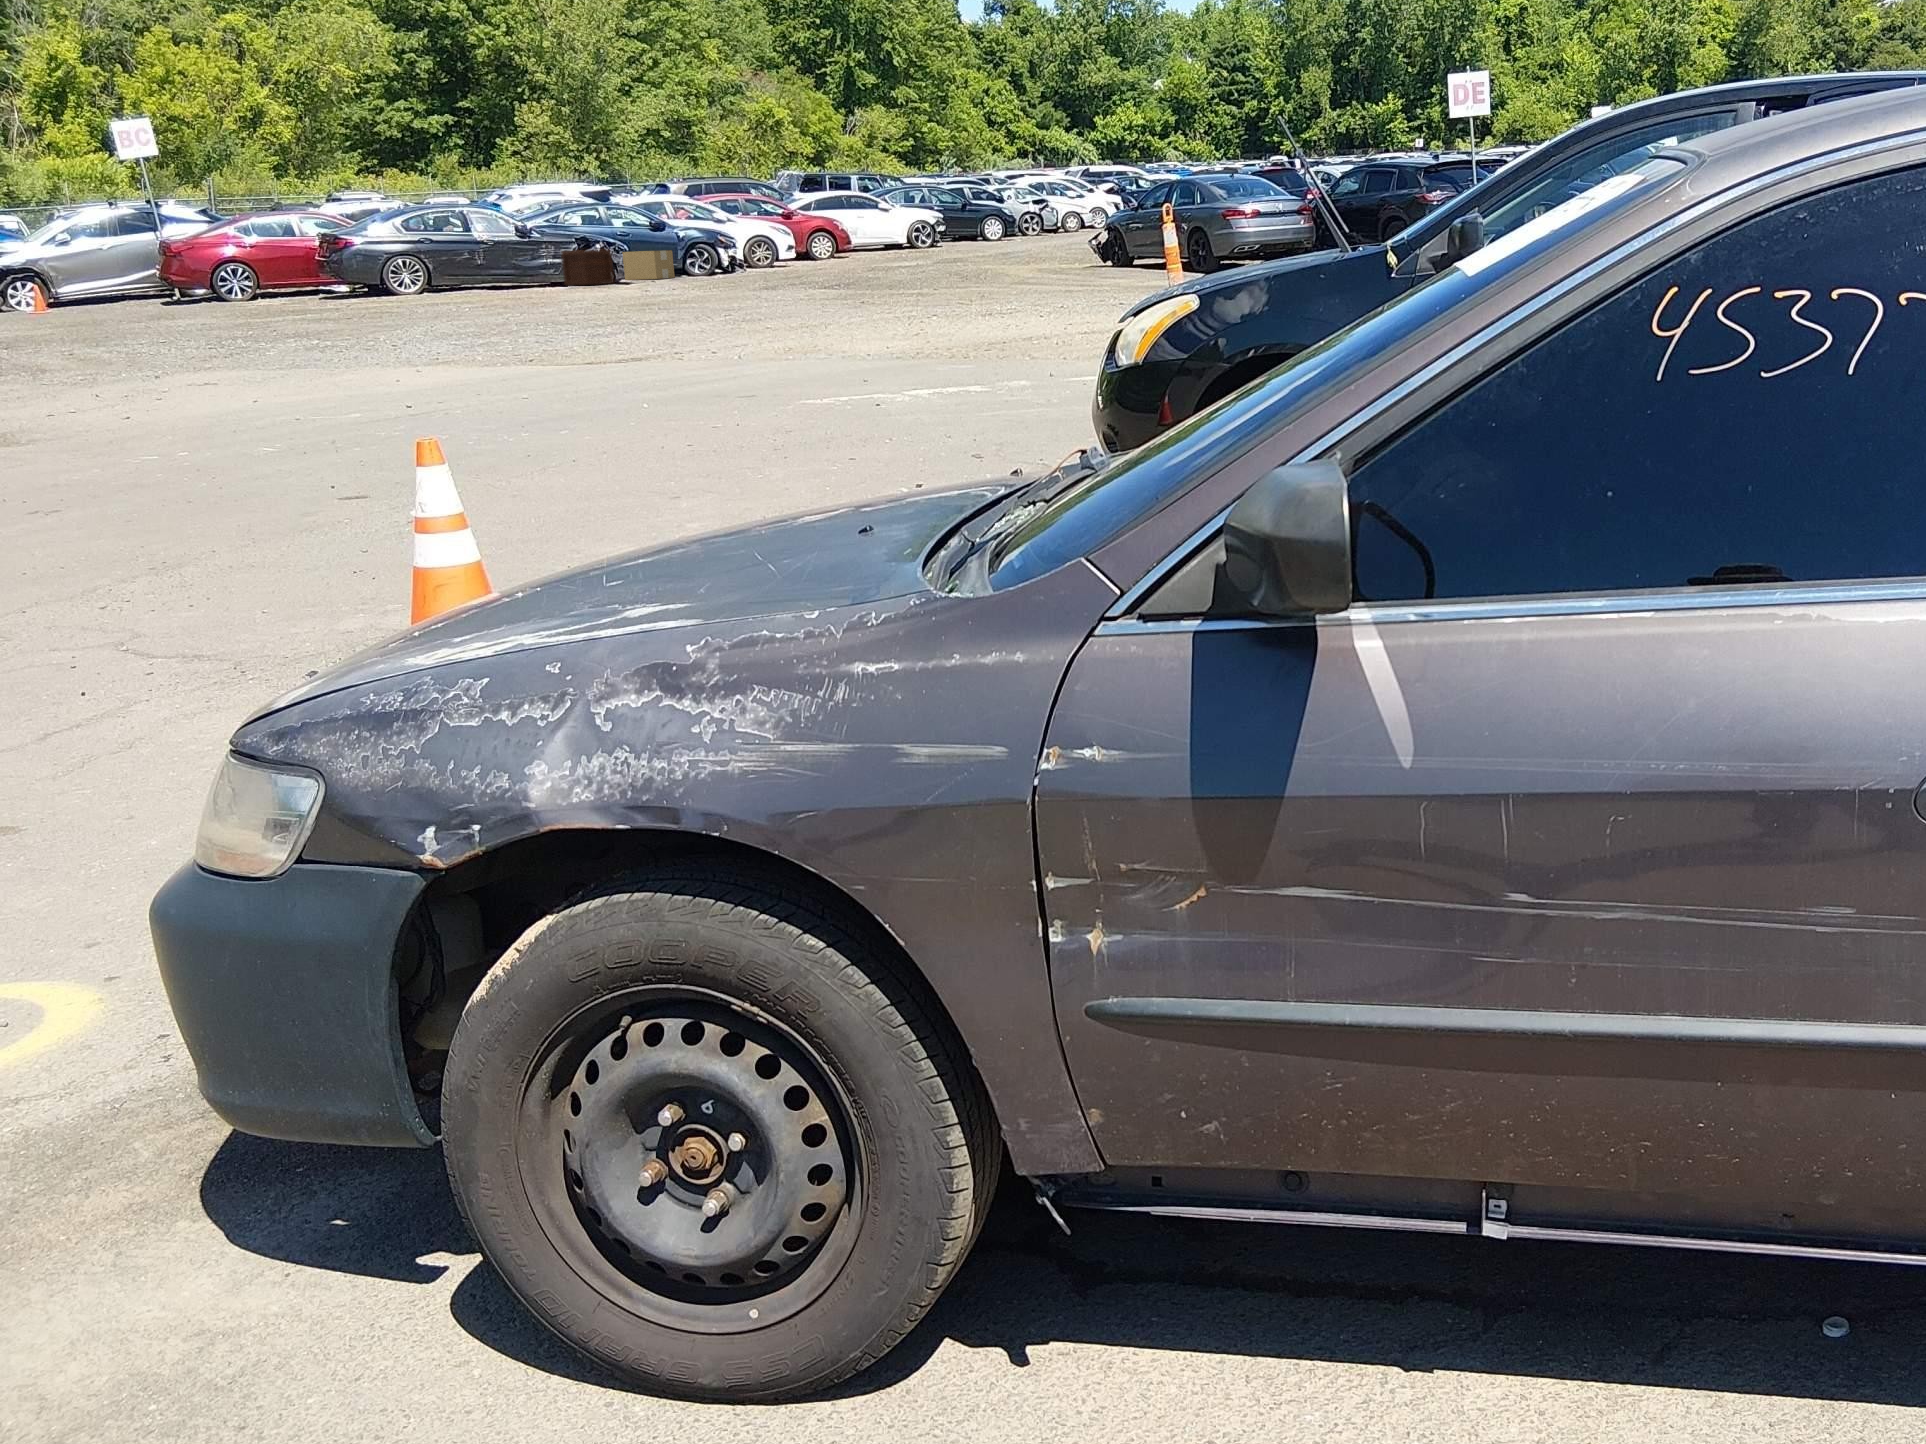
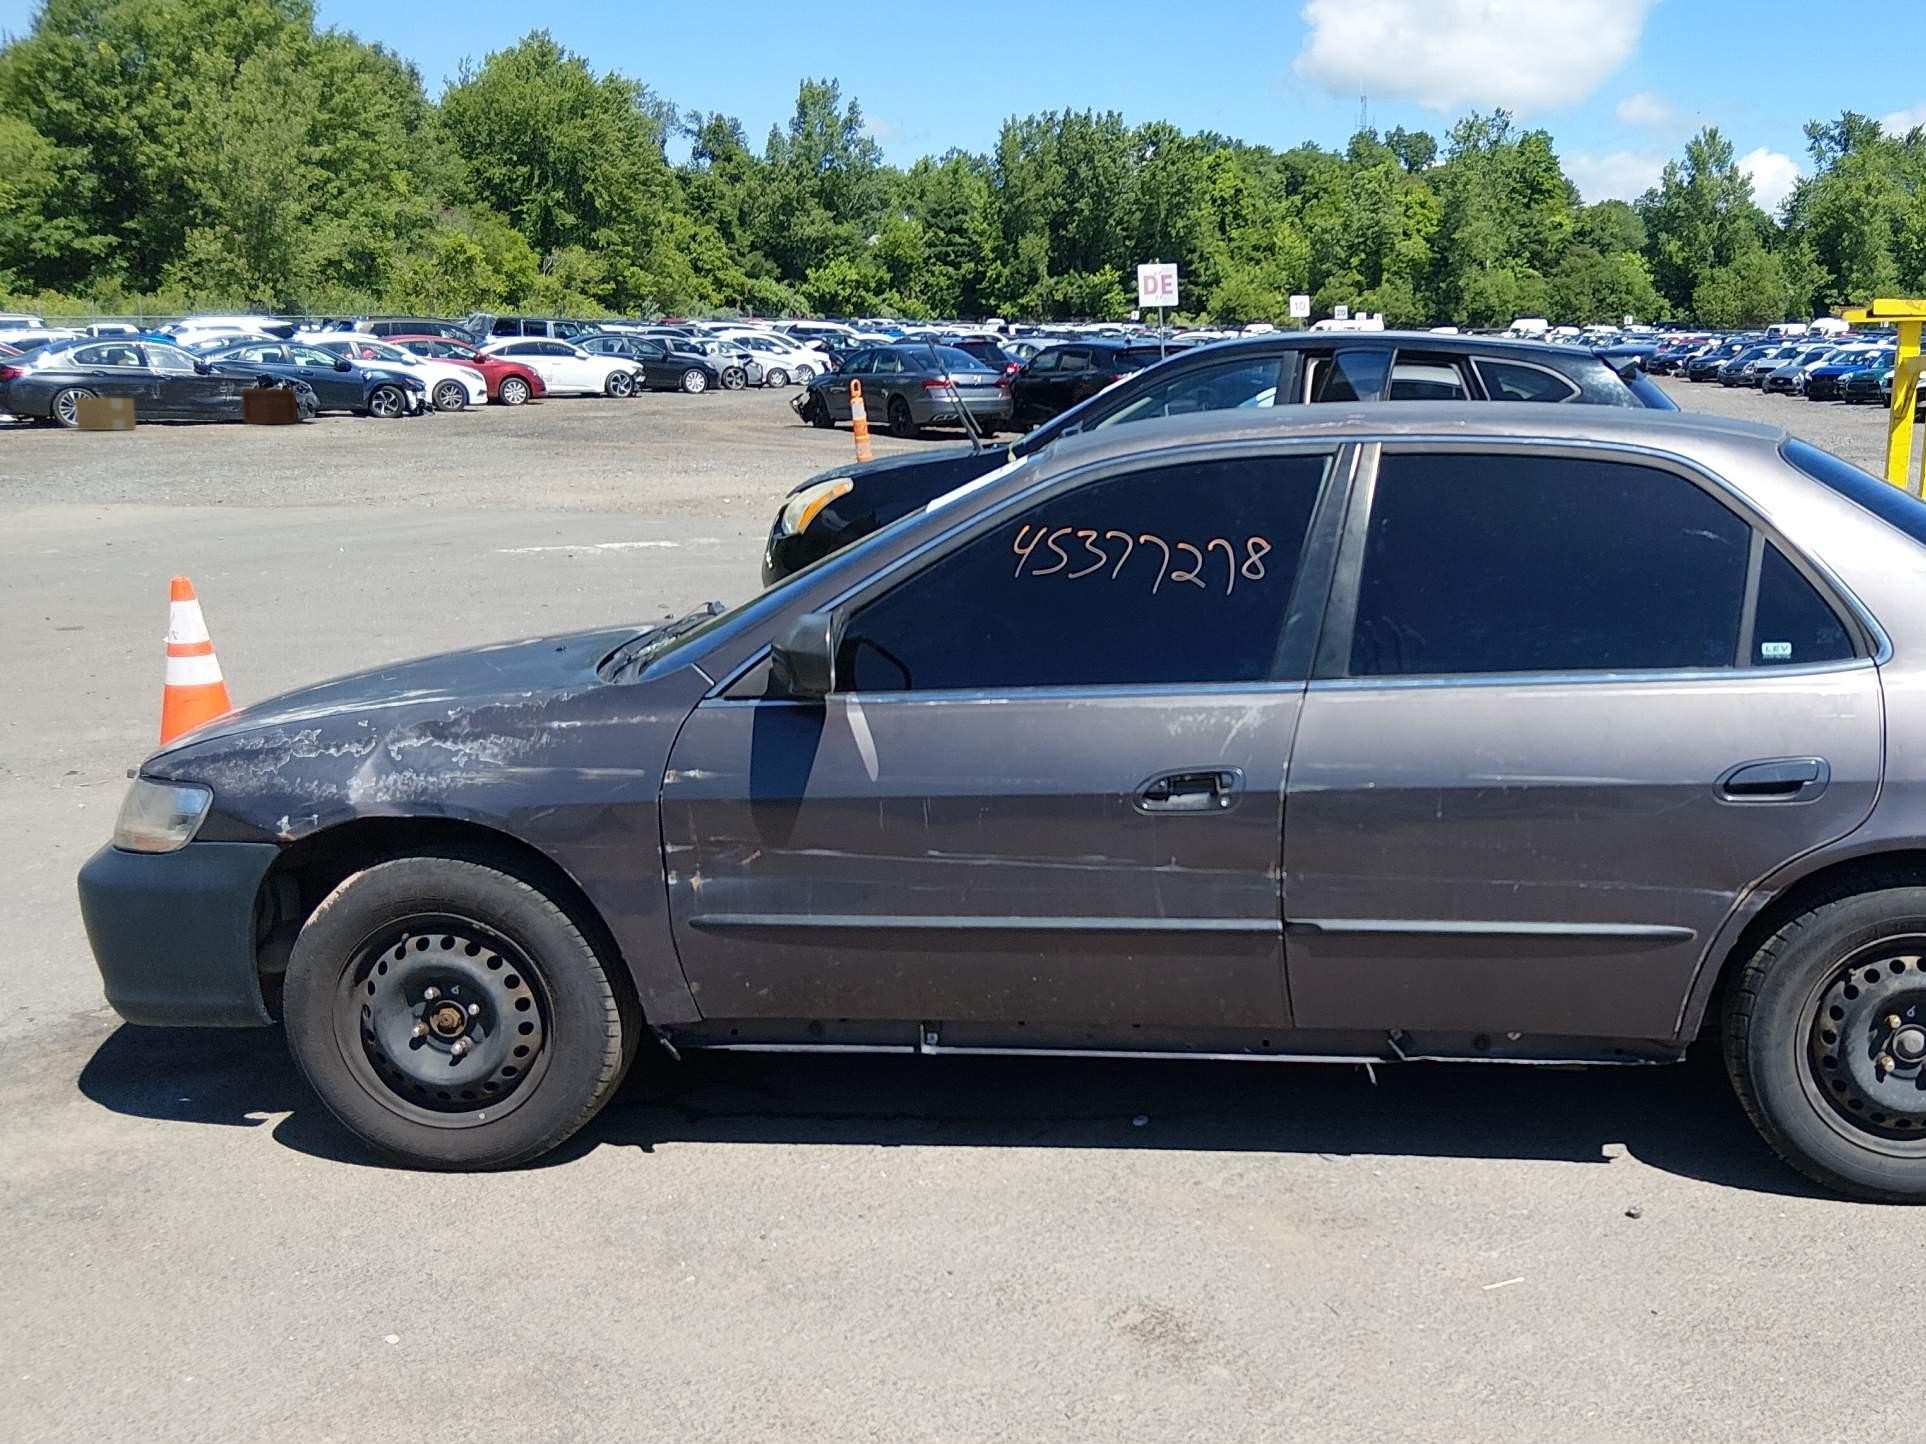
cardboard box: present [622,250,675,280] -> present [74,398,136,430]

